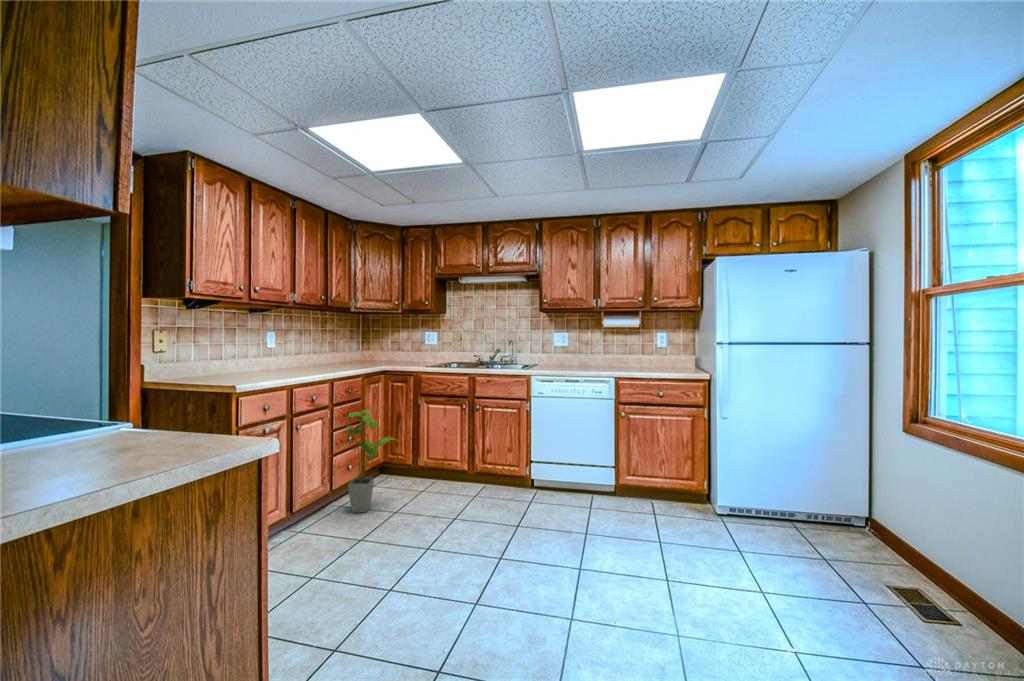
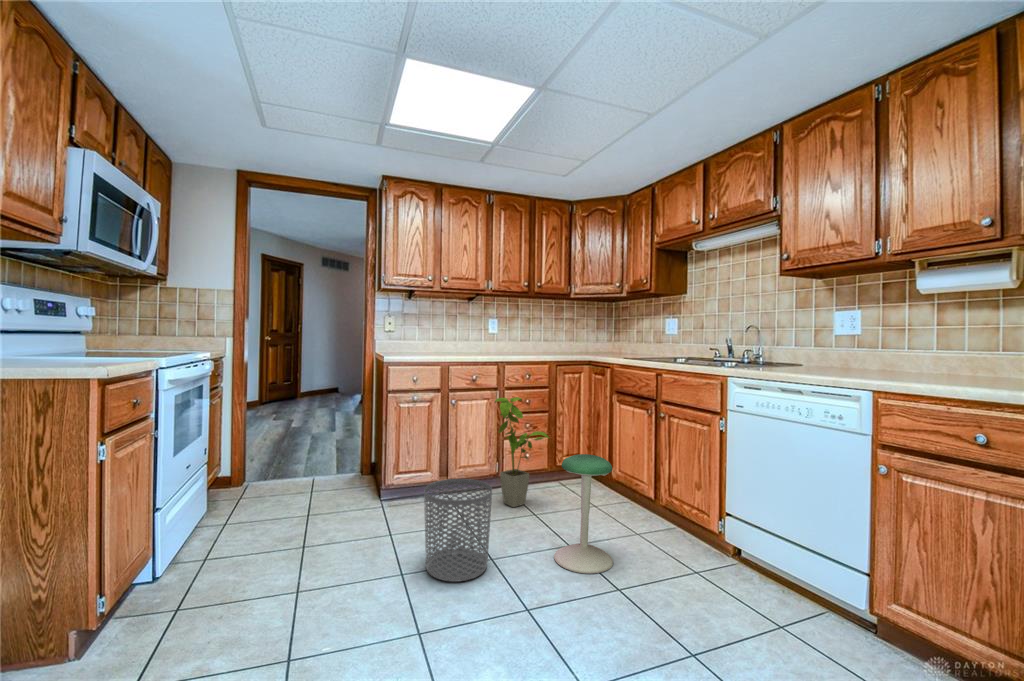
stool: none [453,442,497,530] -> present [554,454,613,574]
waste bin: none [386,485,447,577] -> present [424,479,492,582]

